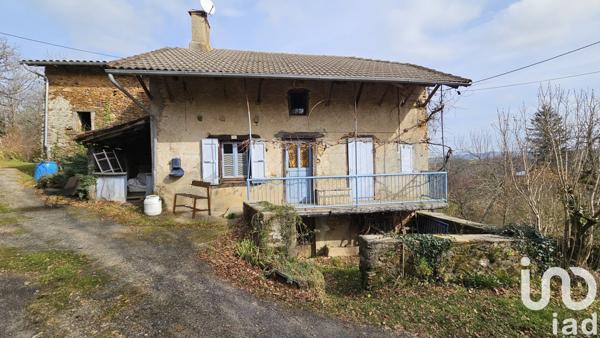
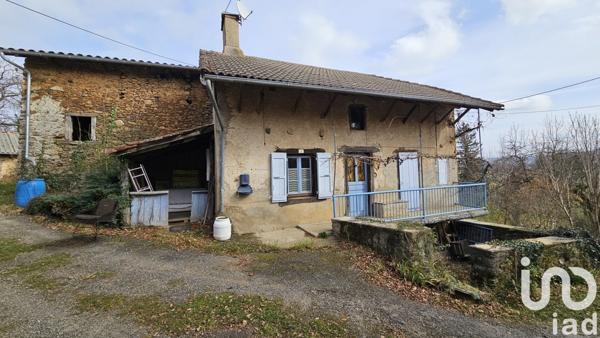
bench: present [173,180,211,218] -> none [244,198,290,242]

